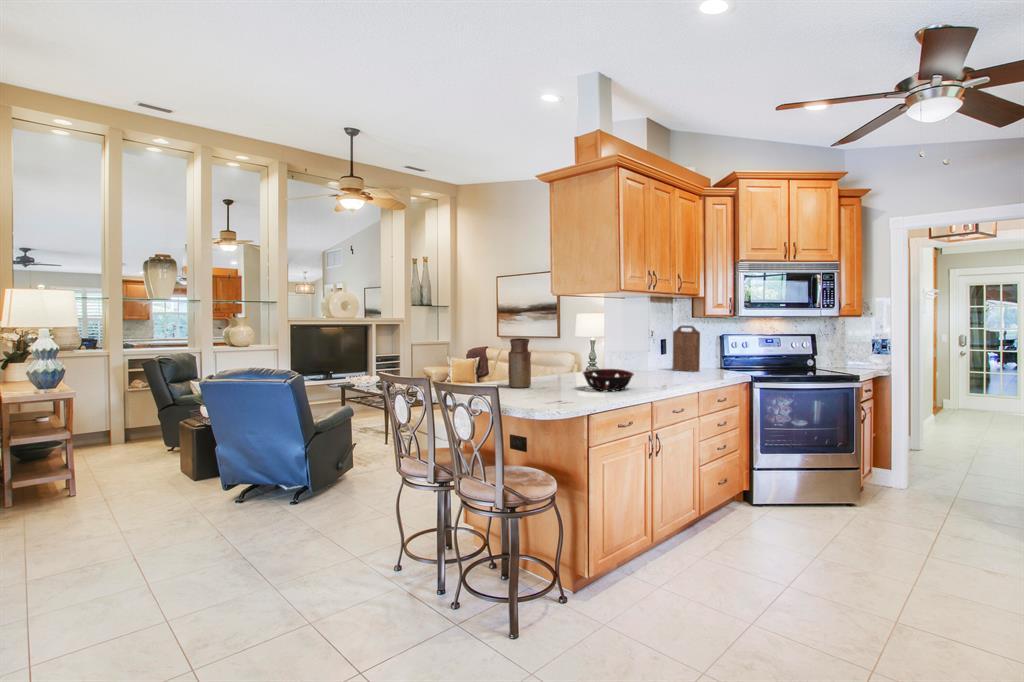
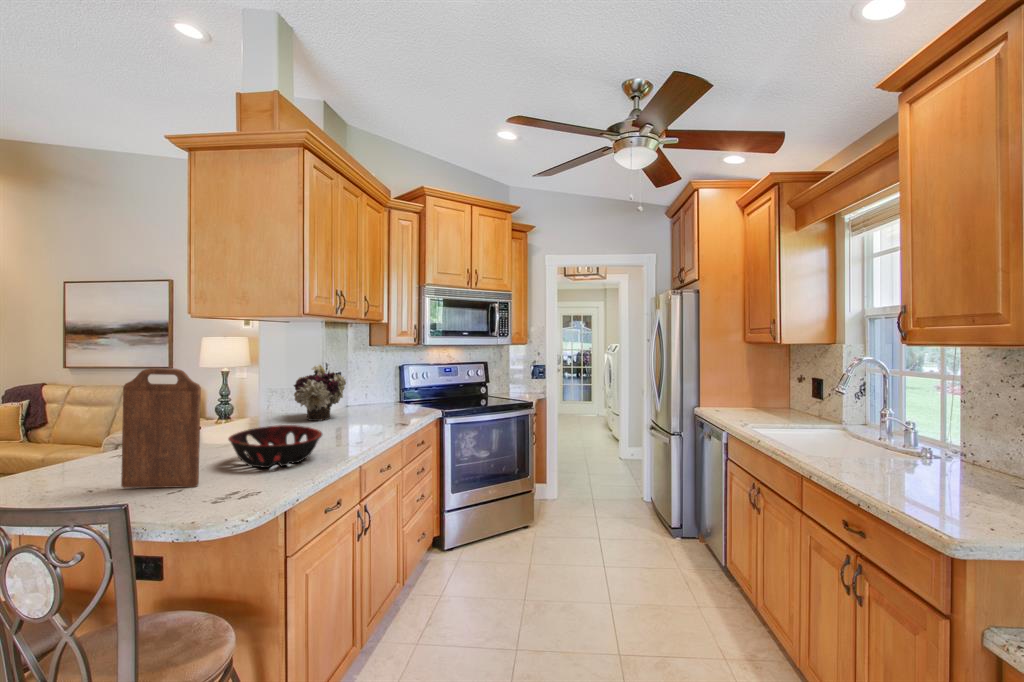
cutting board: present [672,325,700,372] -> present [121,368,201,488]
flower arrangement: none [627,332,665,374] -> present [294,364,346,421]
vase: present [508,338,531,388] -> none [48,382,110,485]

